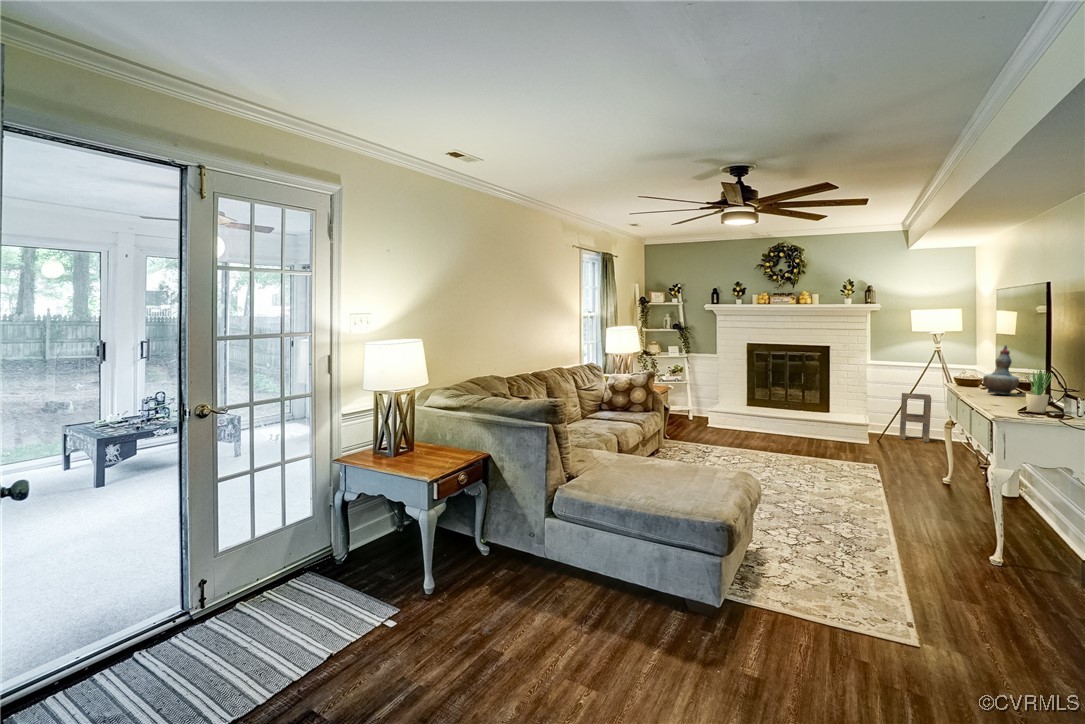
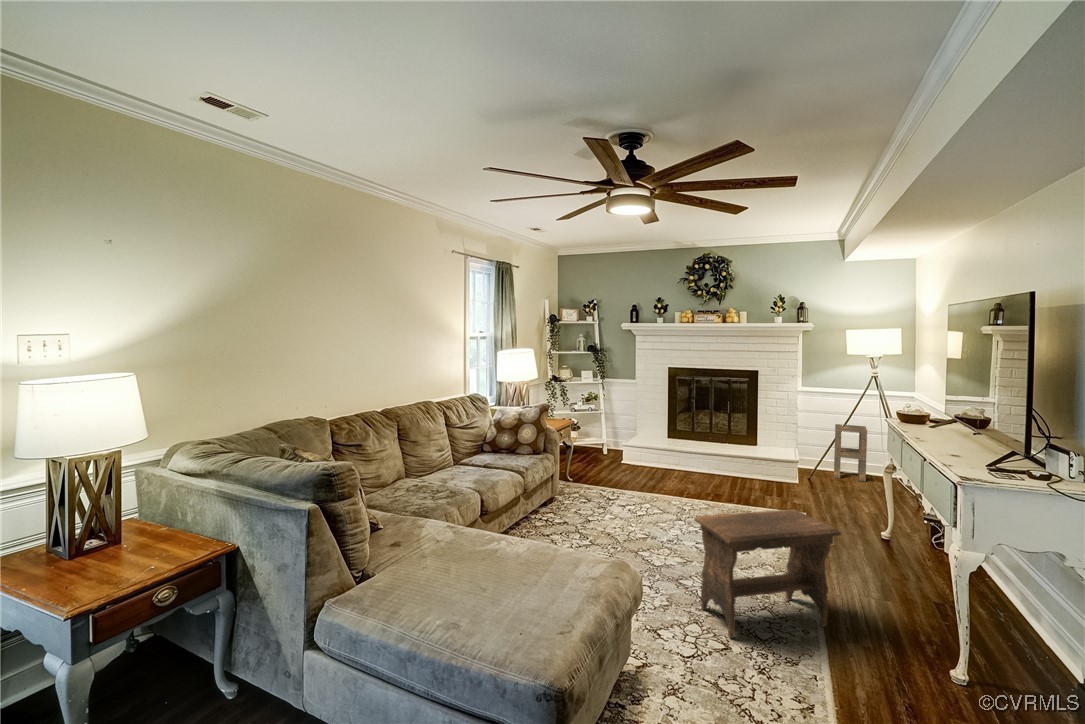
decorative vase: present [983,345,1019,395] -> none [930,374,974,438]
potted plant: present [1026,367,1053,413] -> none [992,401,1030,469]
footstool: none [791,449,907,536] -> present [694,509,841,638]

